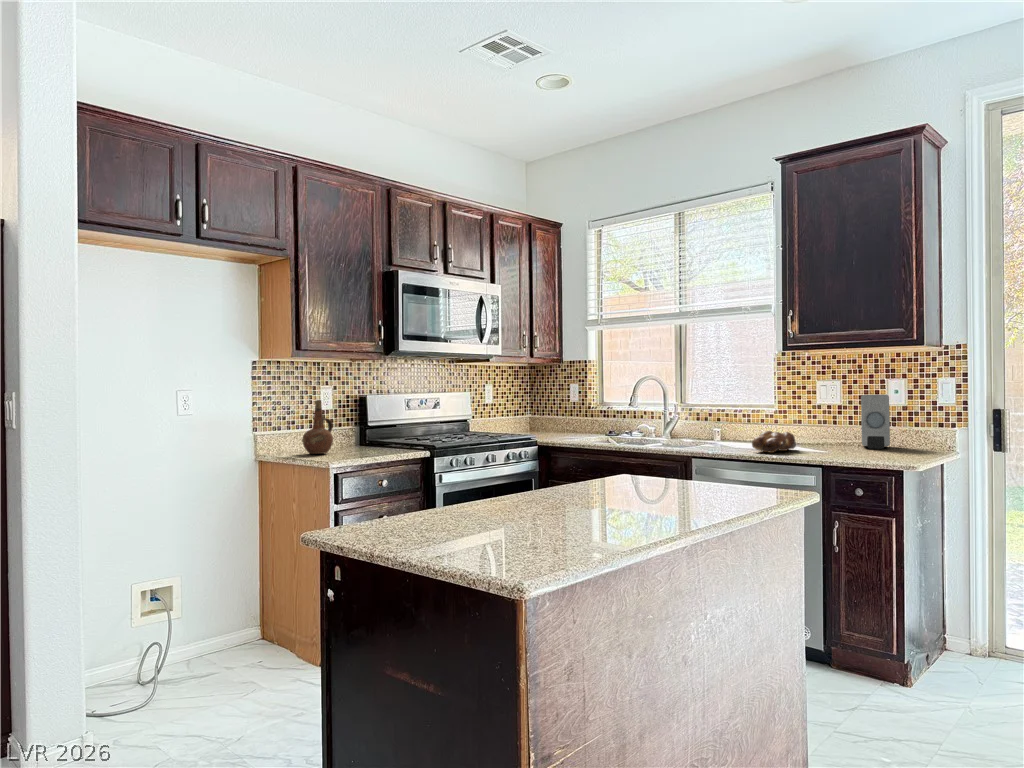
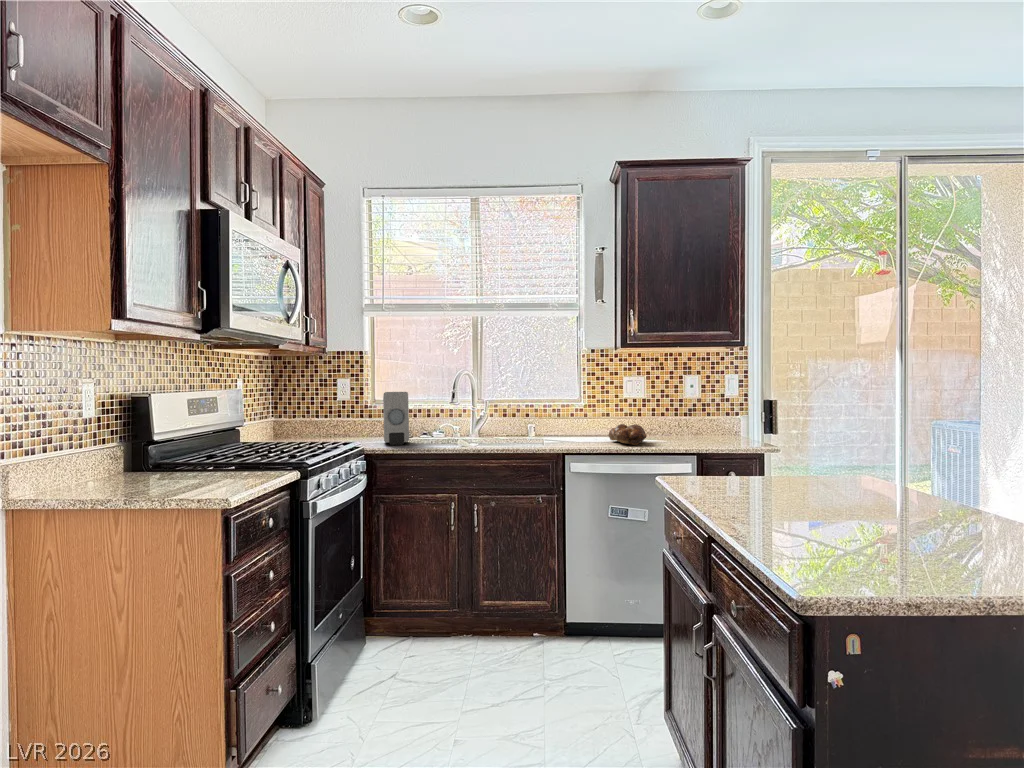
soap dispenser: present [861,395,890,449] -> present [383,392,409,445]
ceramic pitcher: present [302,400,333,454] -> none [90,403,144,488]

